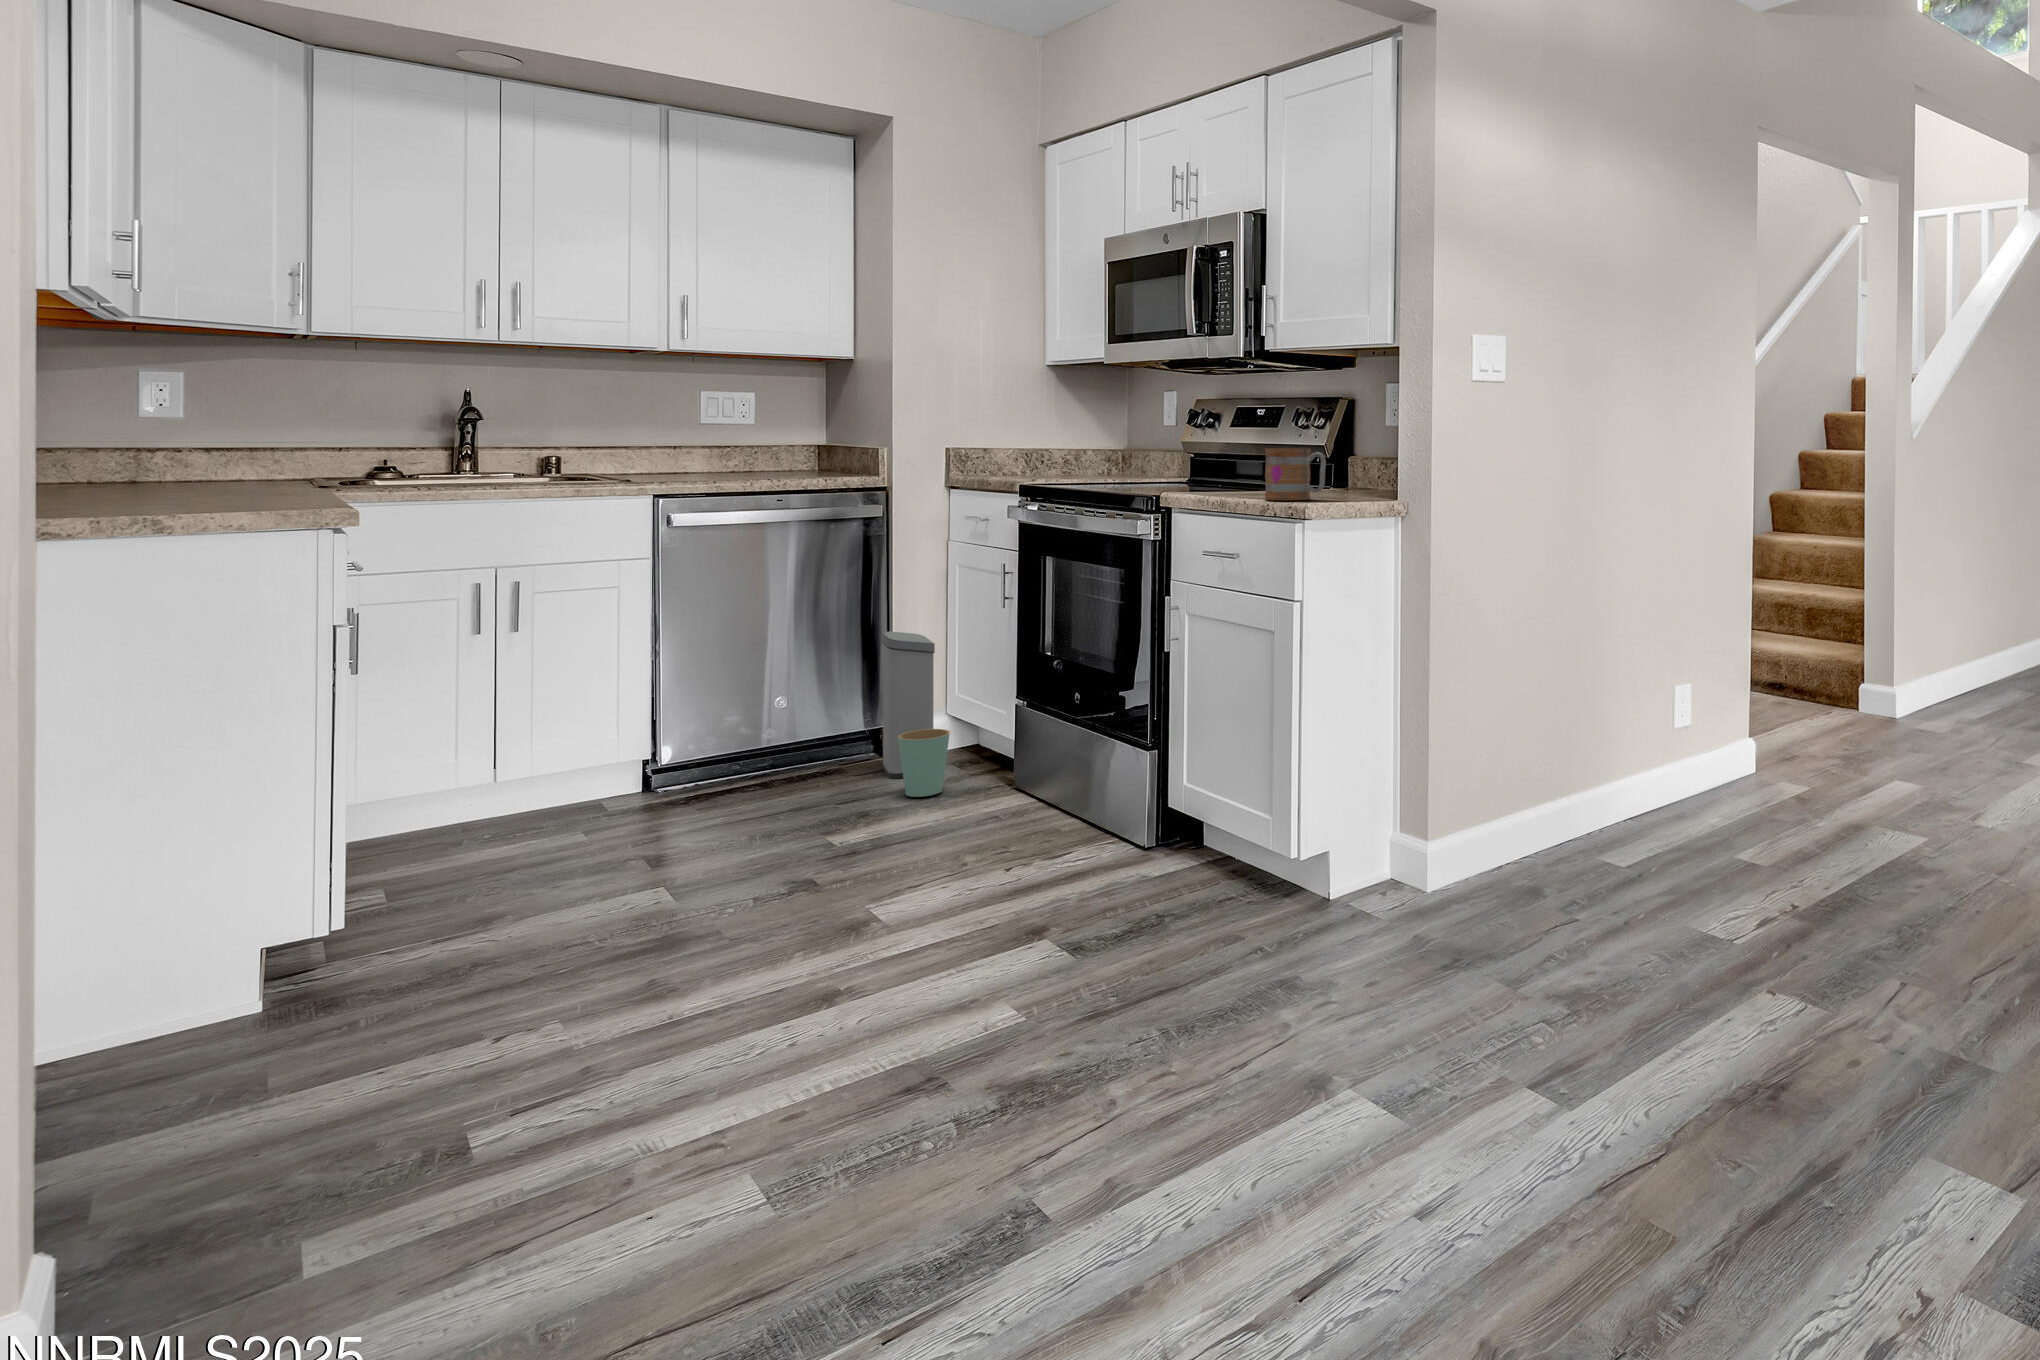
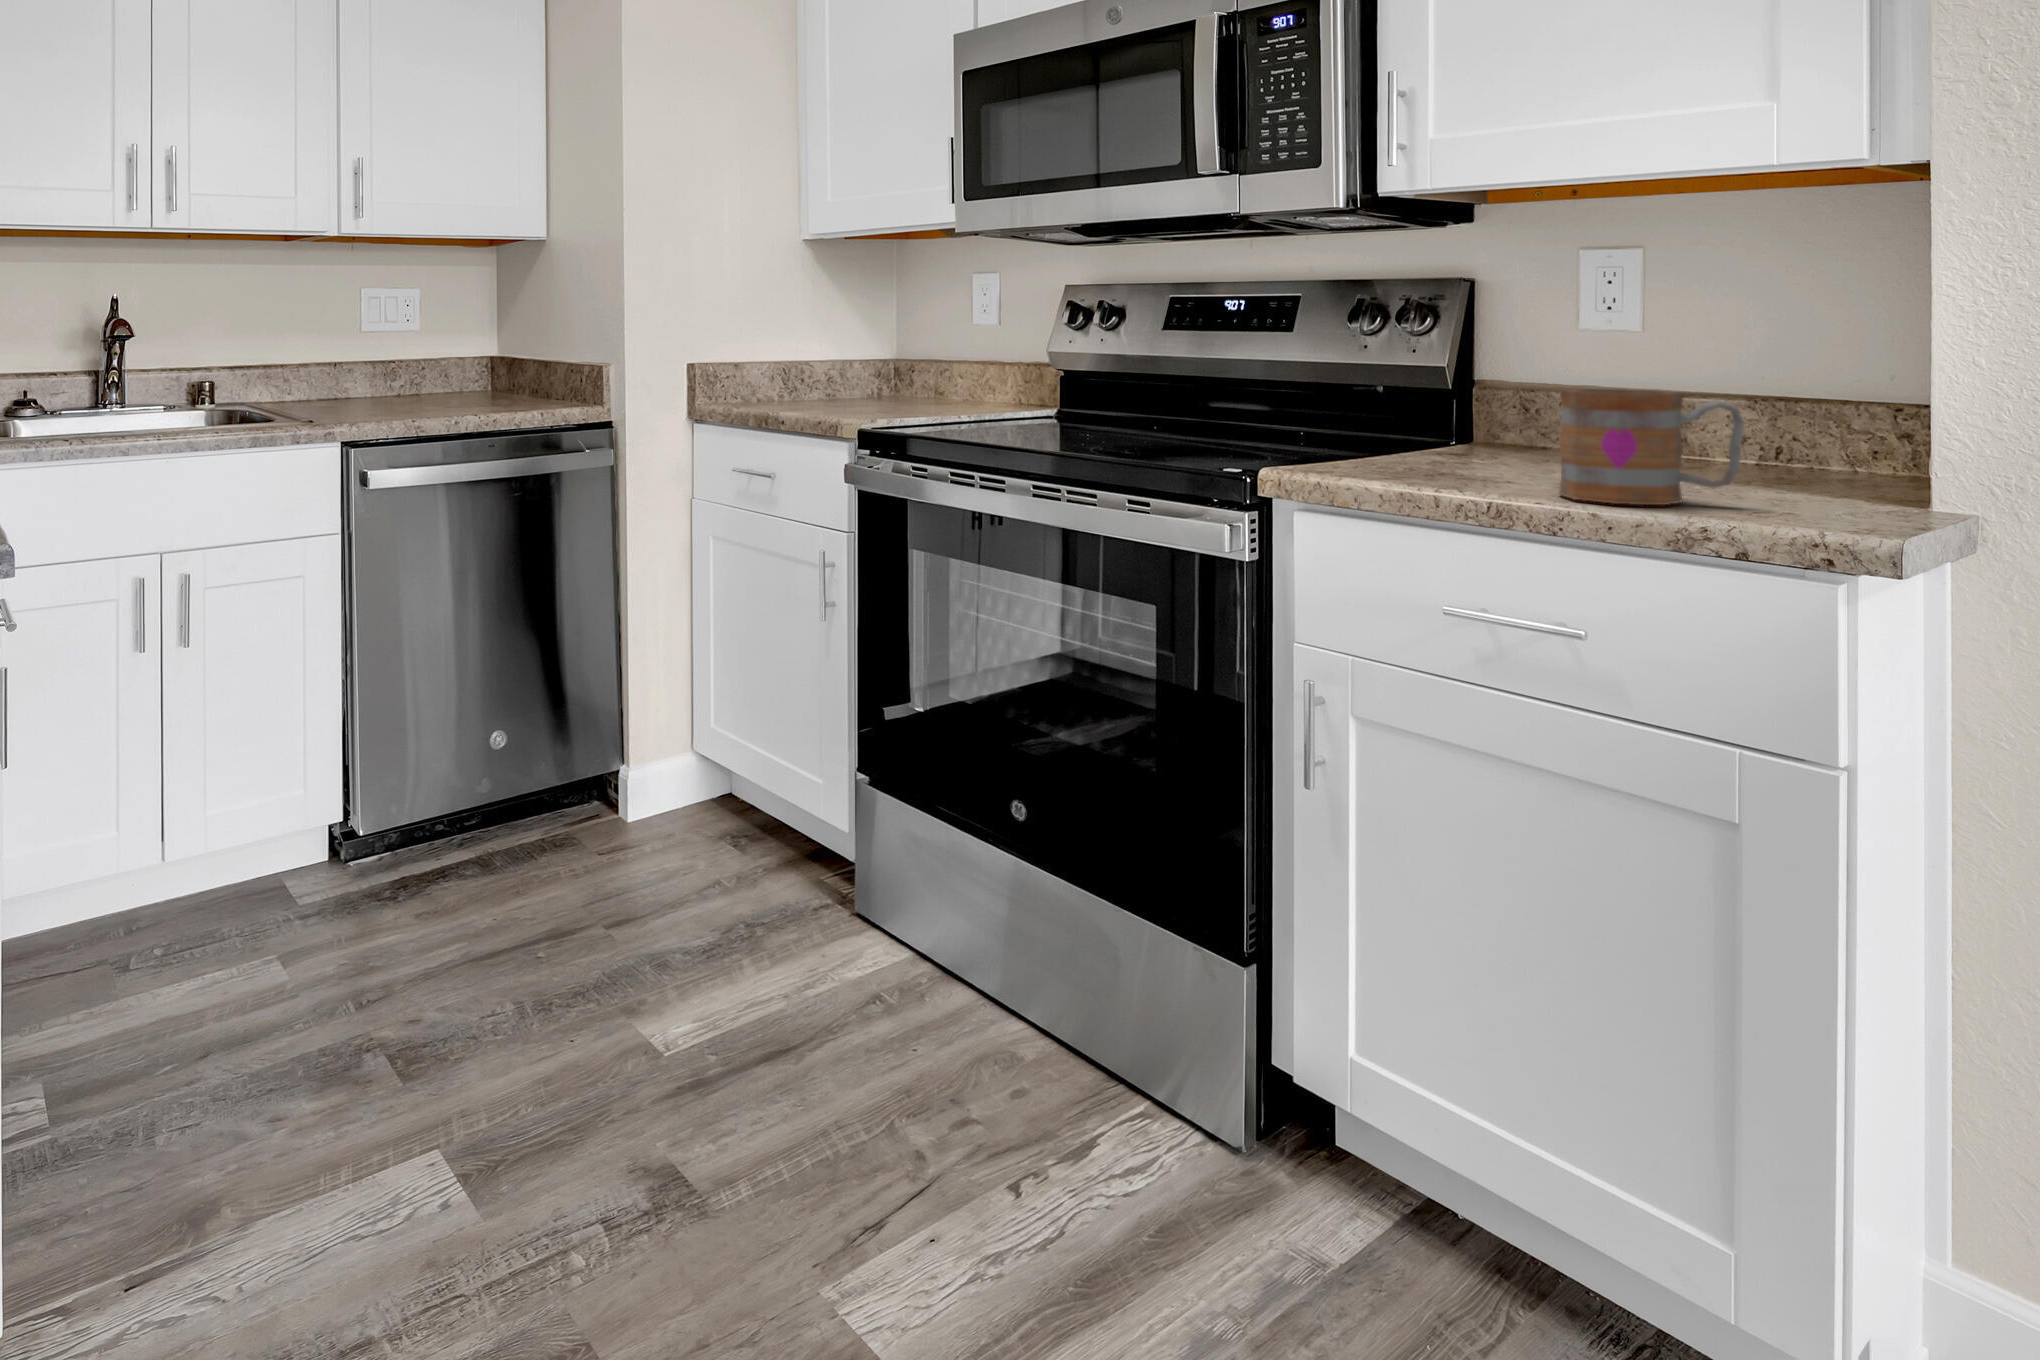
trash can: present [882,632,950,797] -> none [622,635,751,909]

